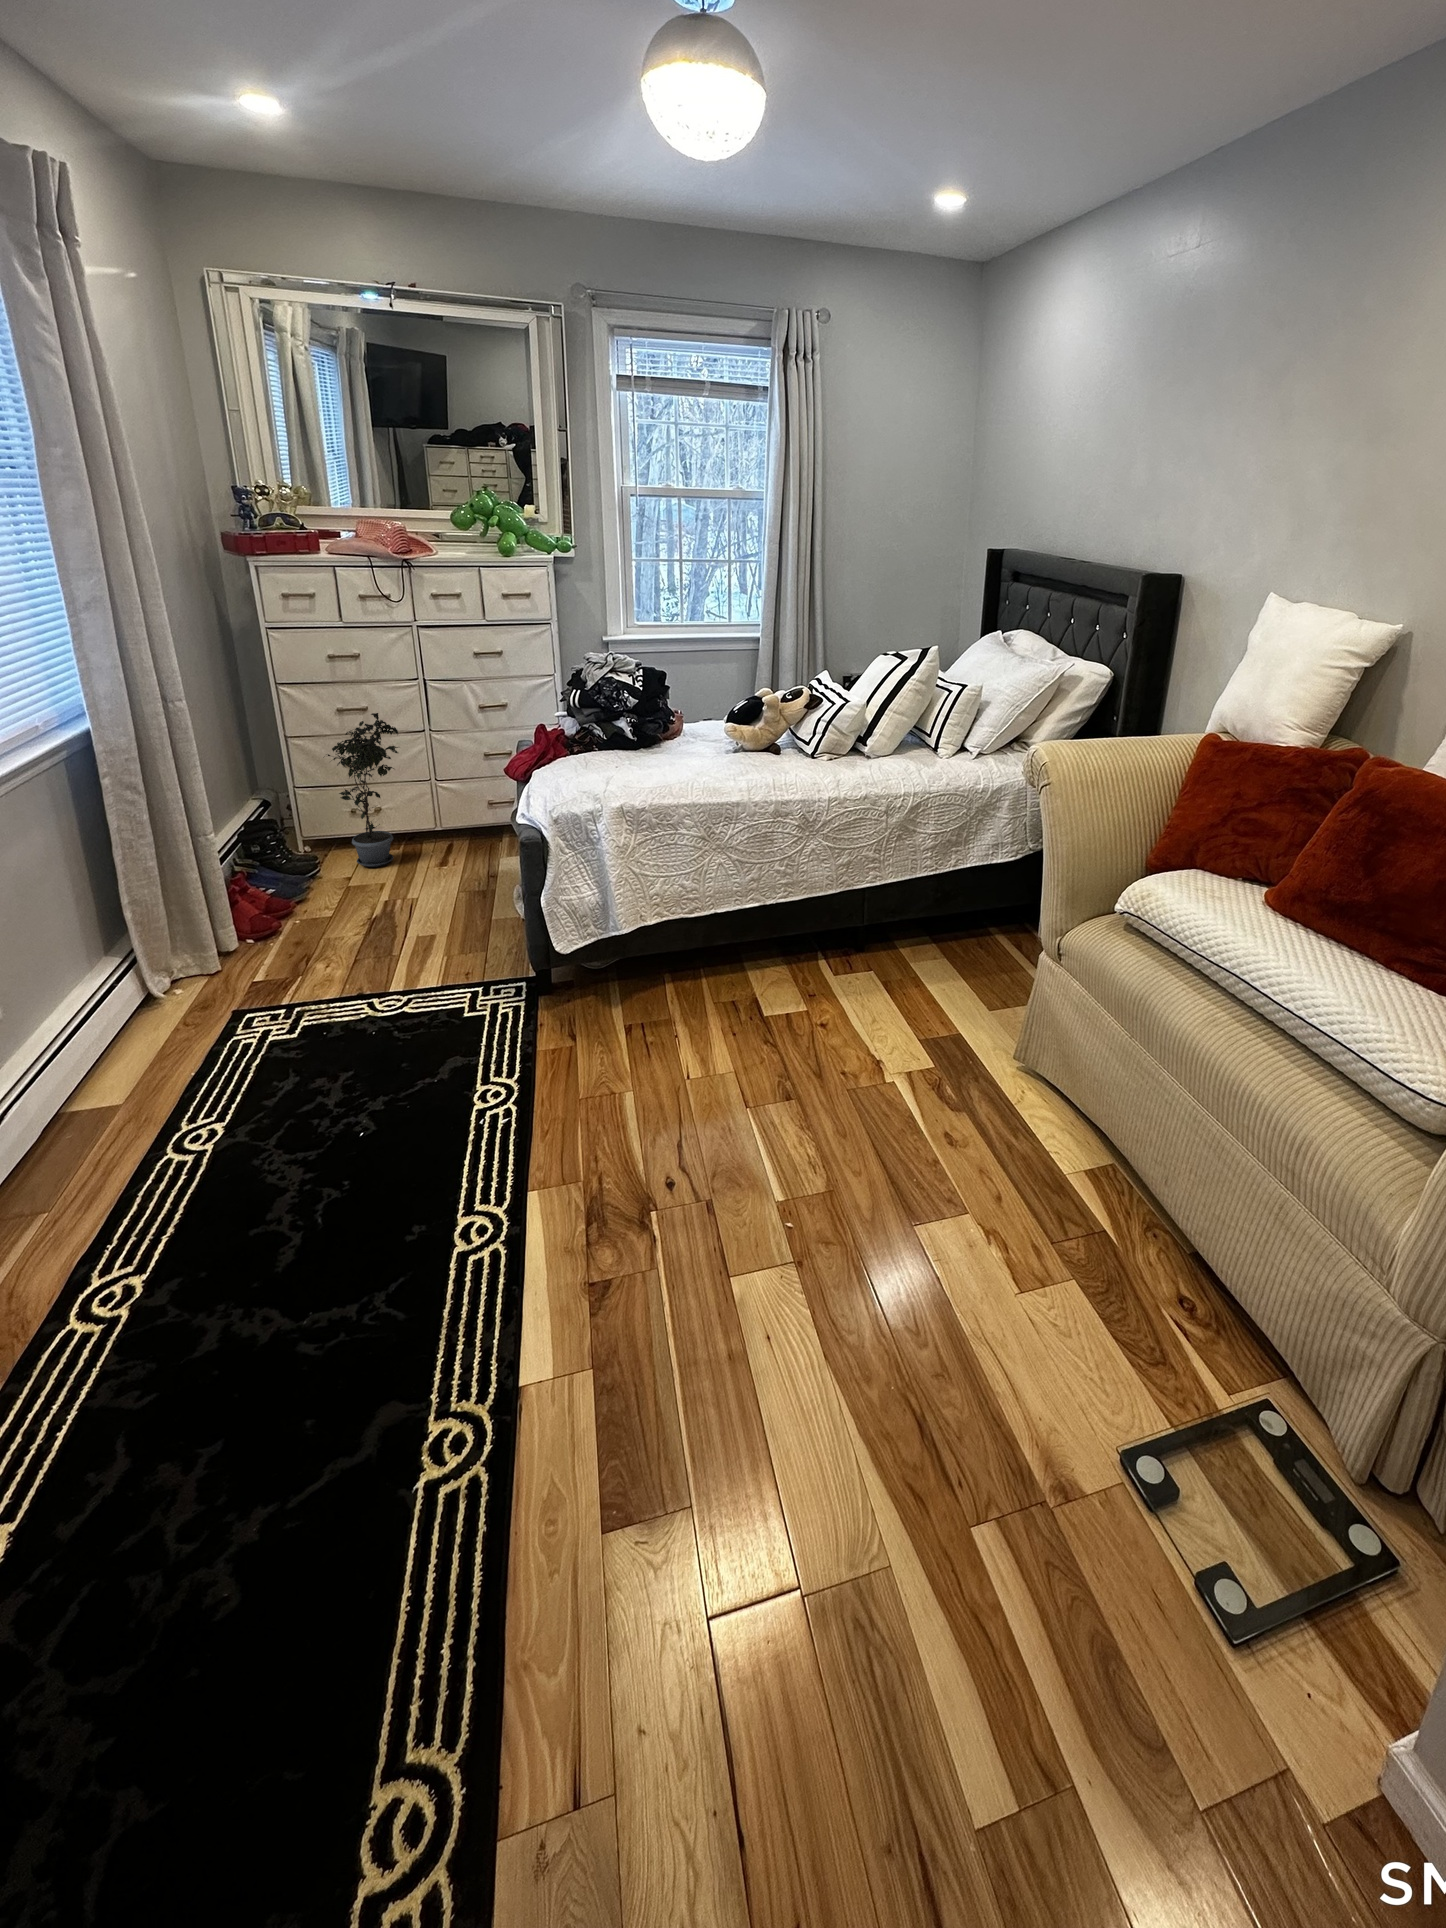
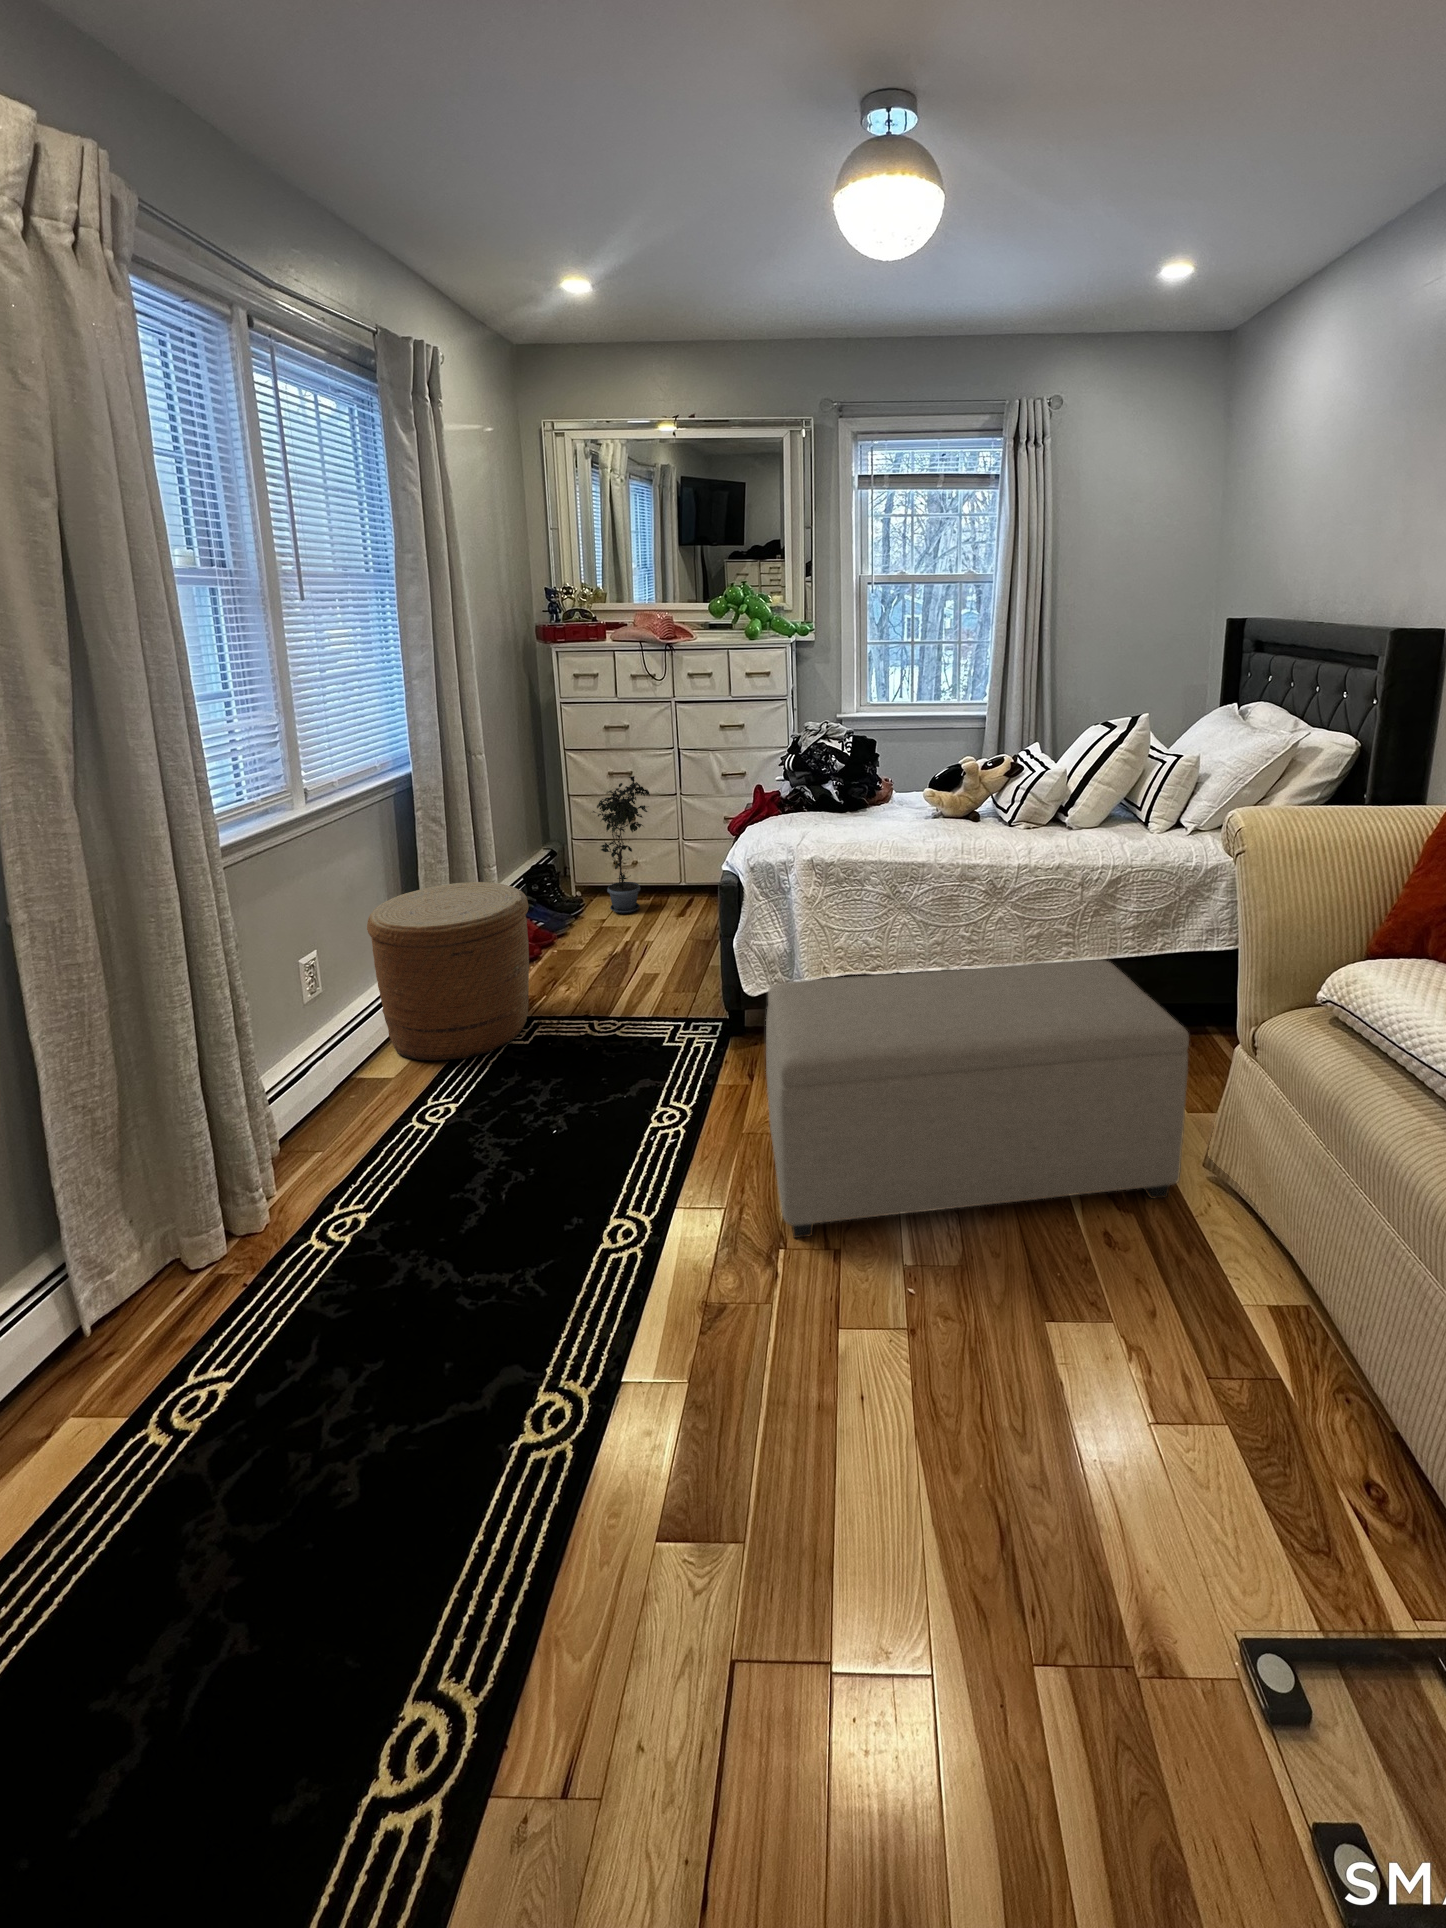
woven basket: none [55,854,288,1075] -> present [367,882,529,1060]
ottoman: none [610,888,1011,1195] -> present [766,960,1189,1238]

